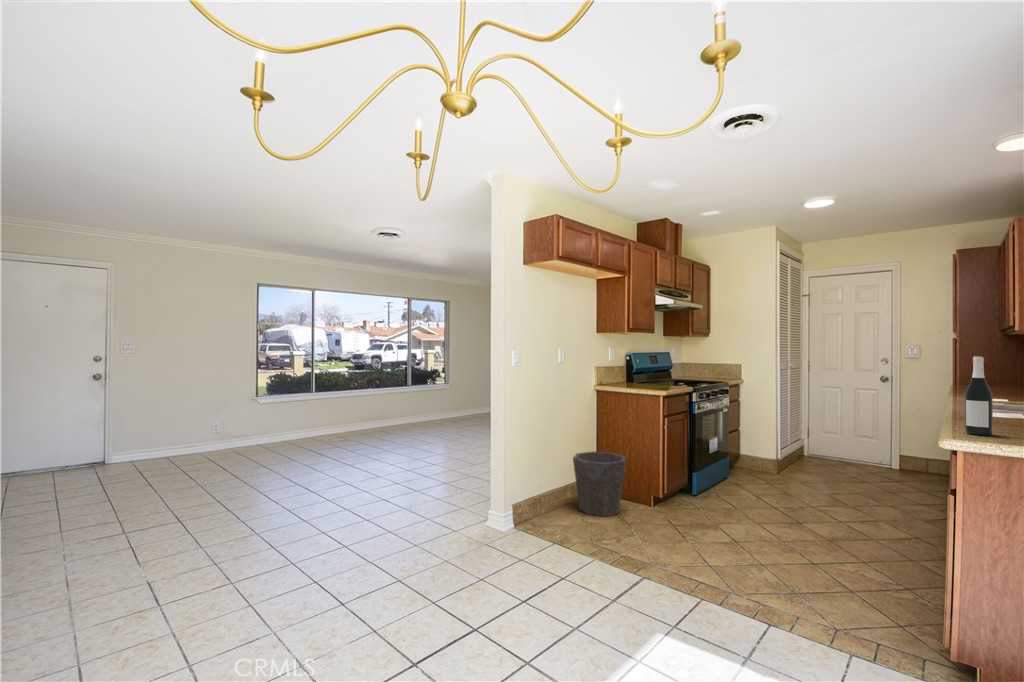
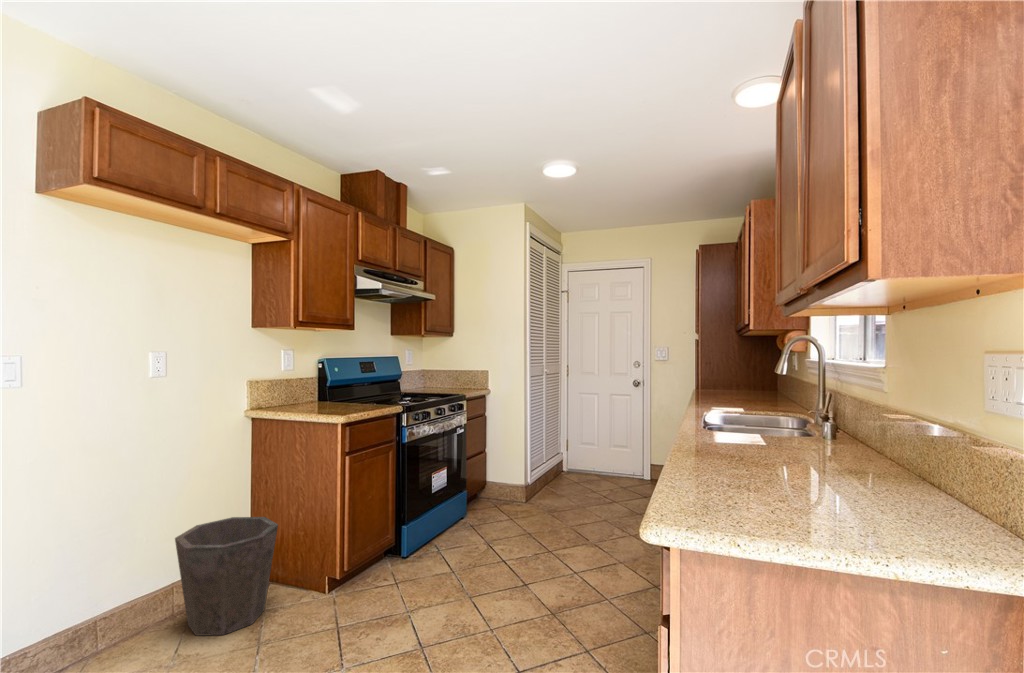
wine bottle: present [965,356,993,436] -> none [693,361,732,507]

